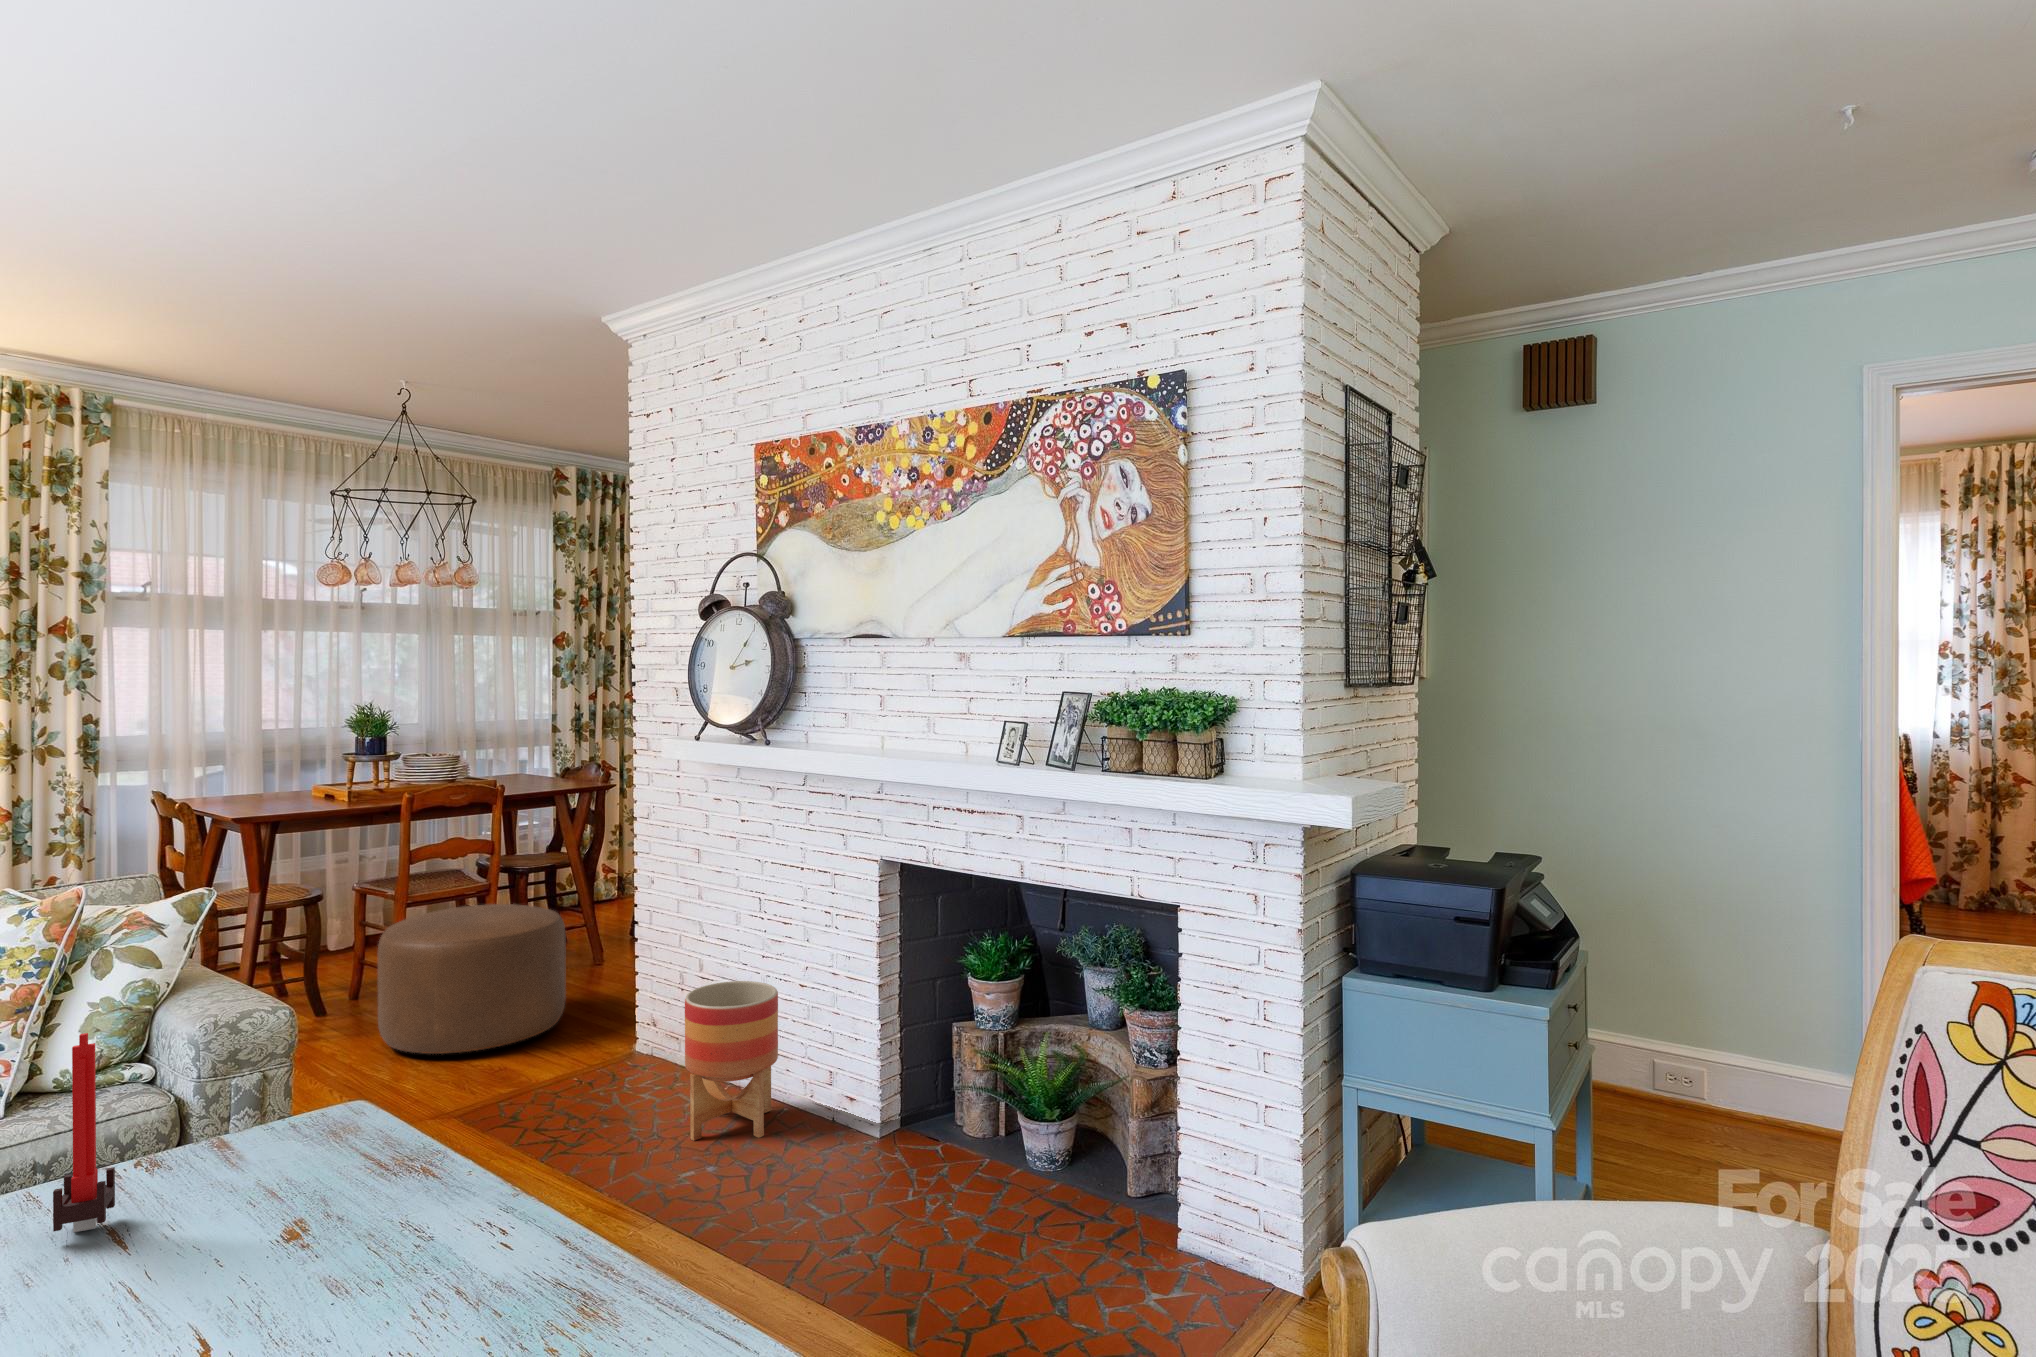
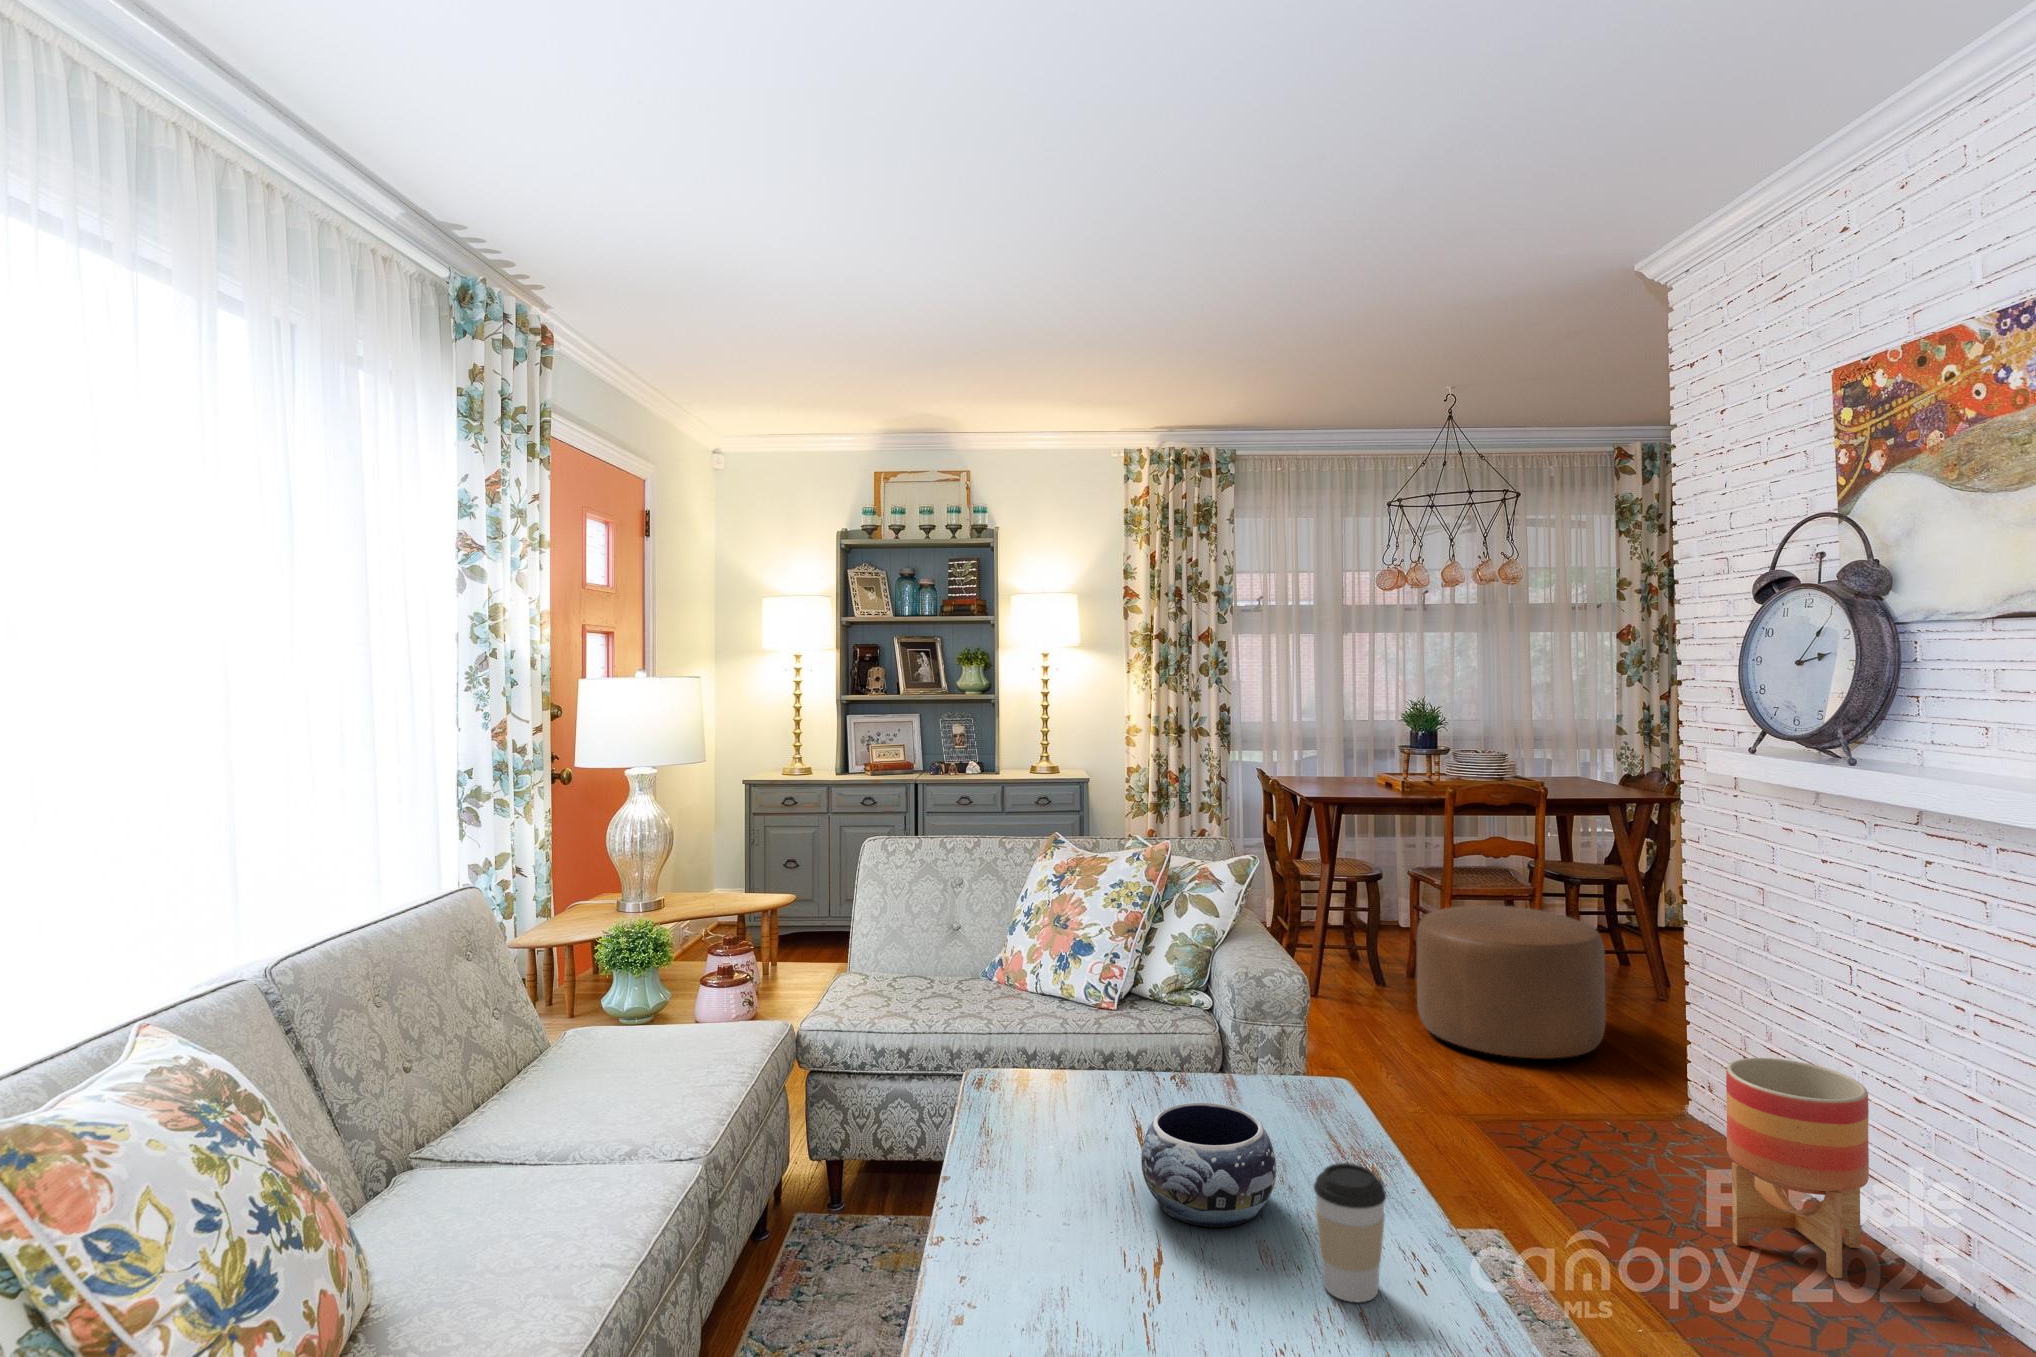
candle: present [53,1033,115,1232] -> none [1090,965,1132,1125]
decorative bowl: none [170,1144,348,1286] -> present [1141,1103,1276,1227]
coffee cup: none [415,1144,490,1276] -> present [1314,1163,1386,1302]

